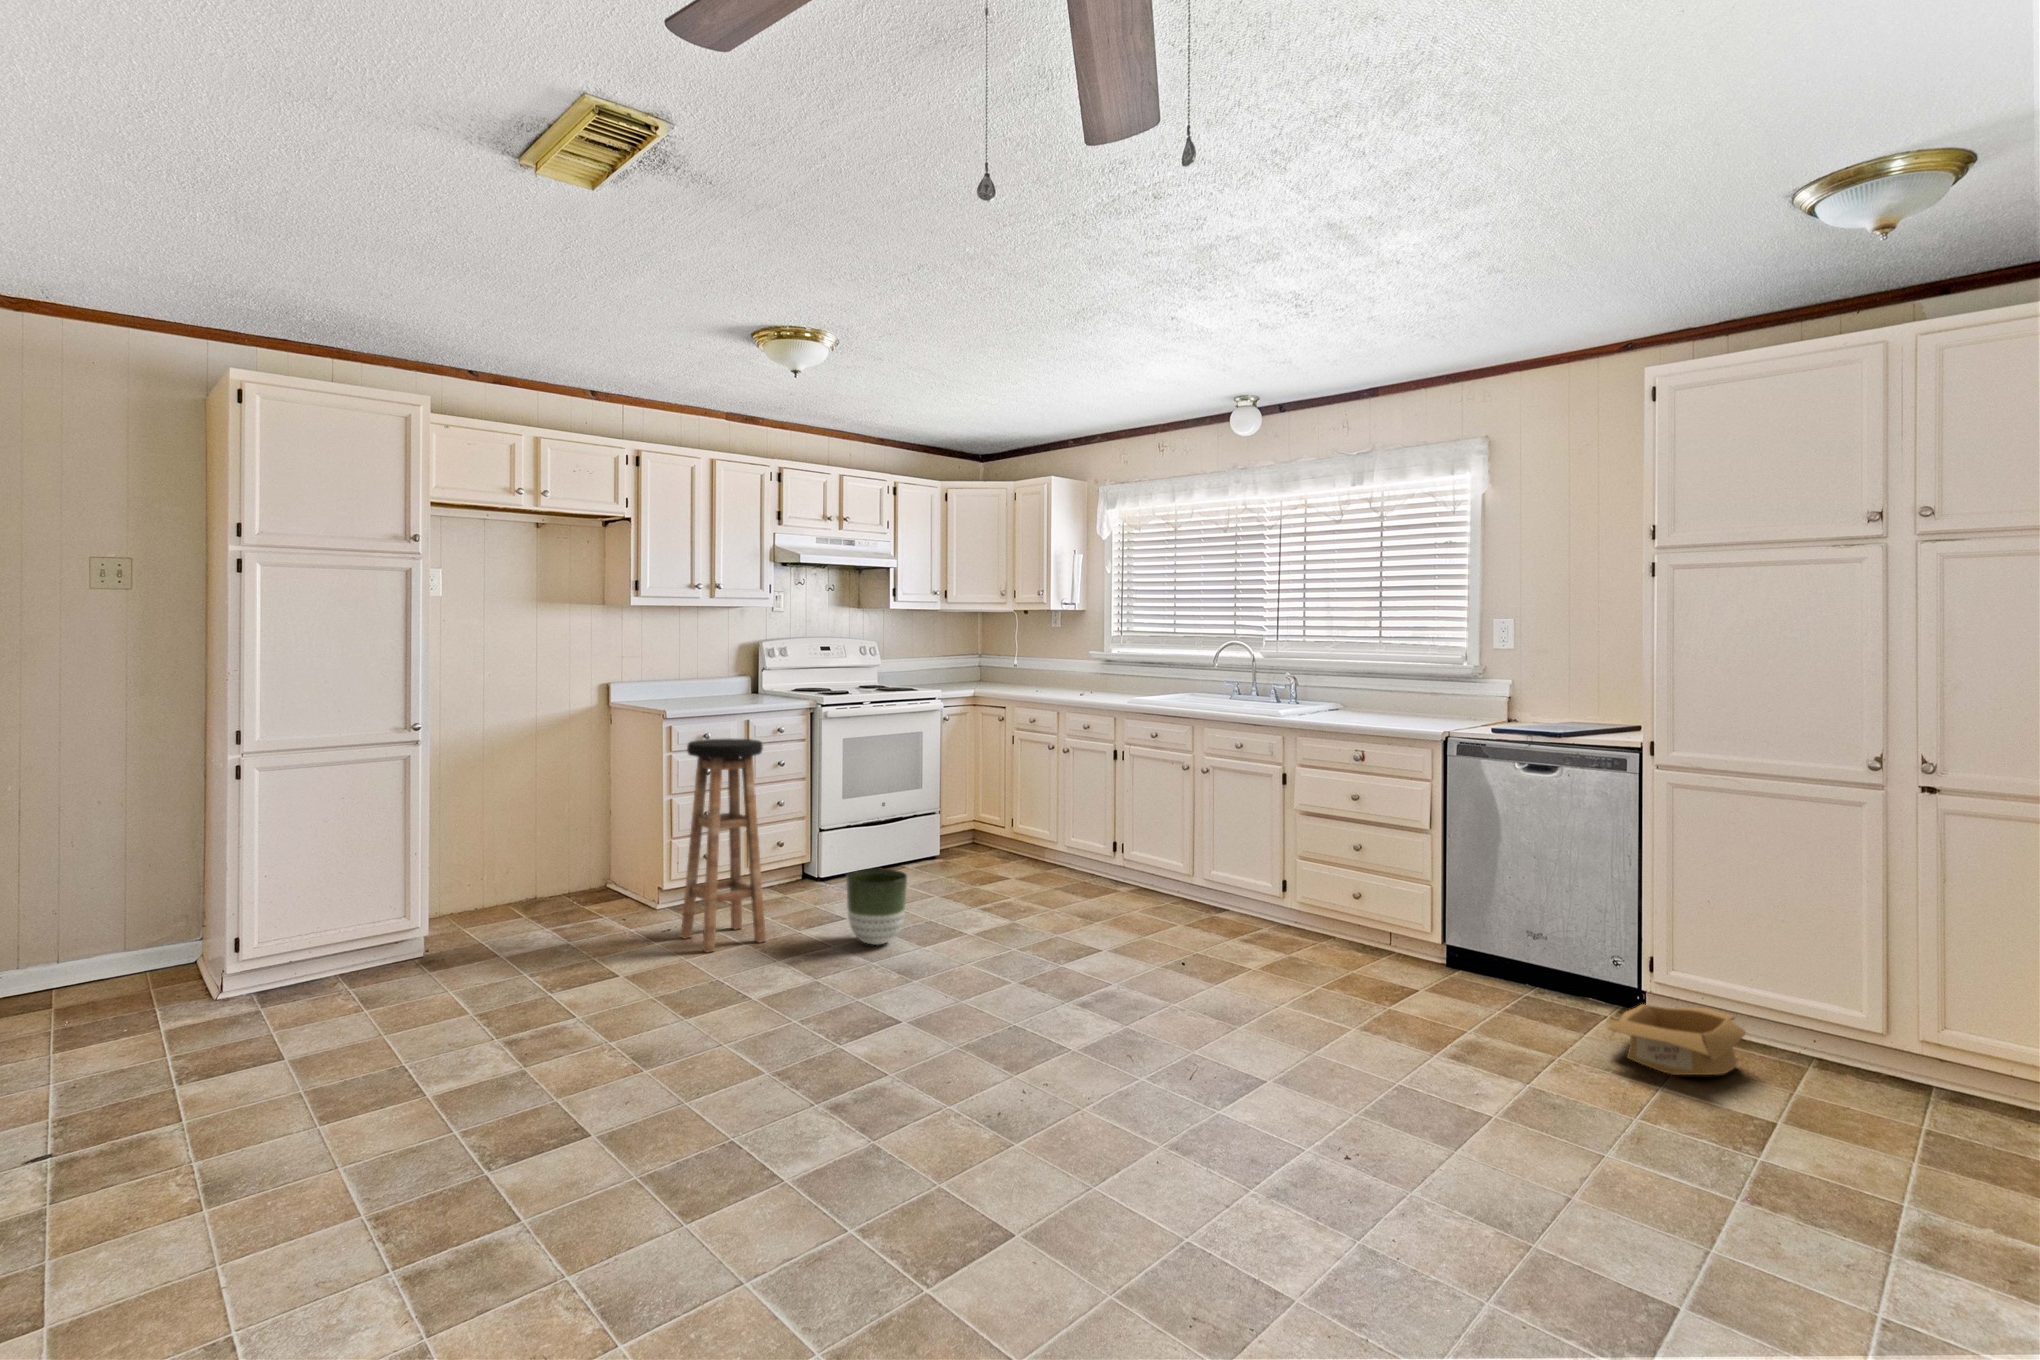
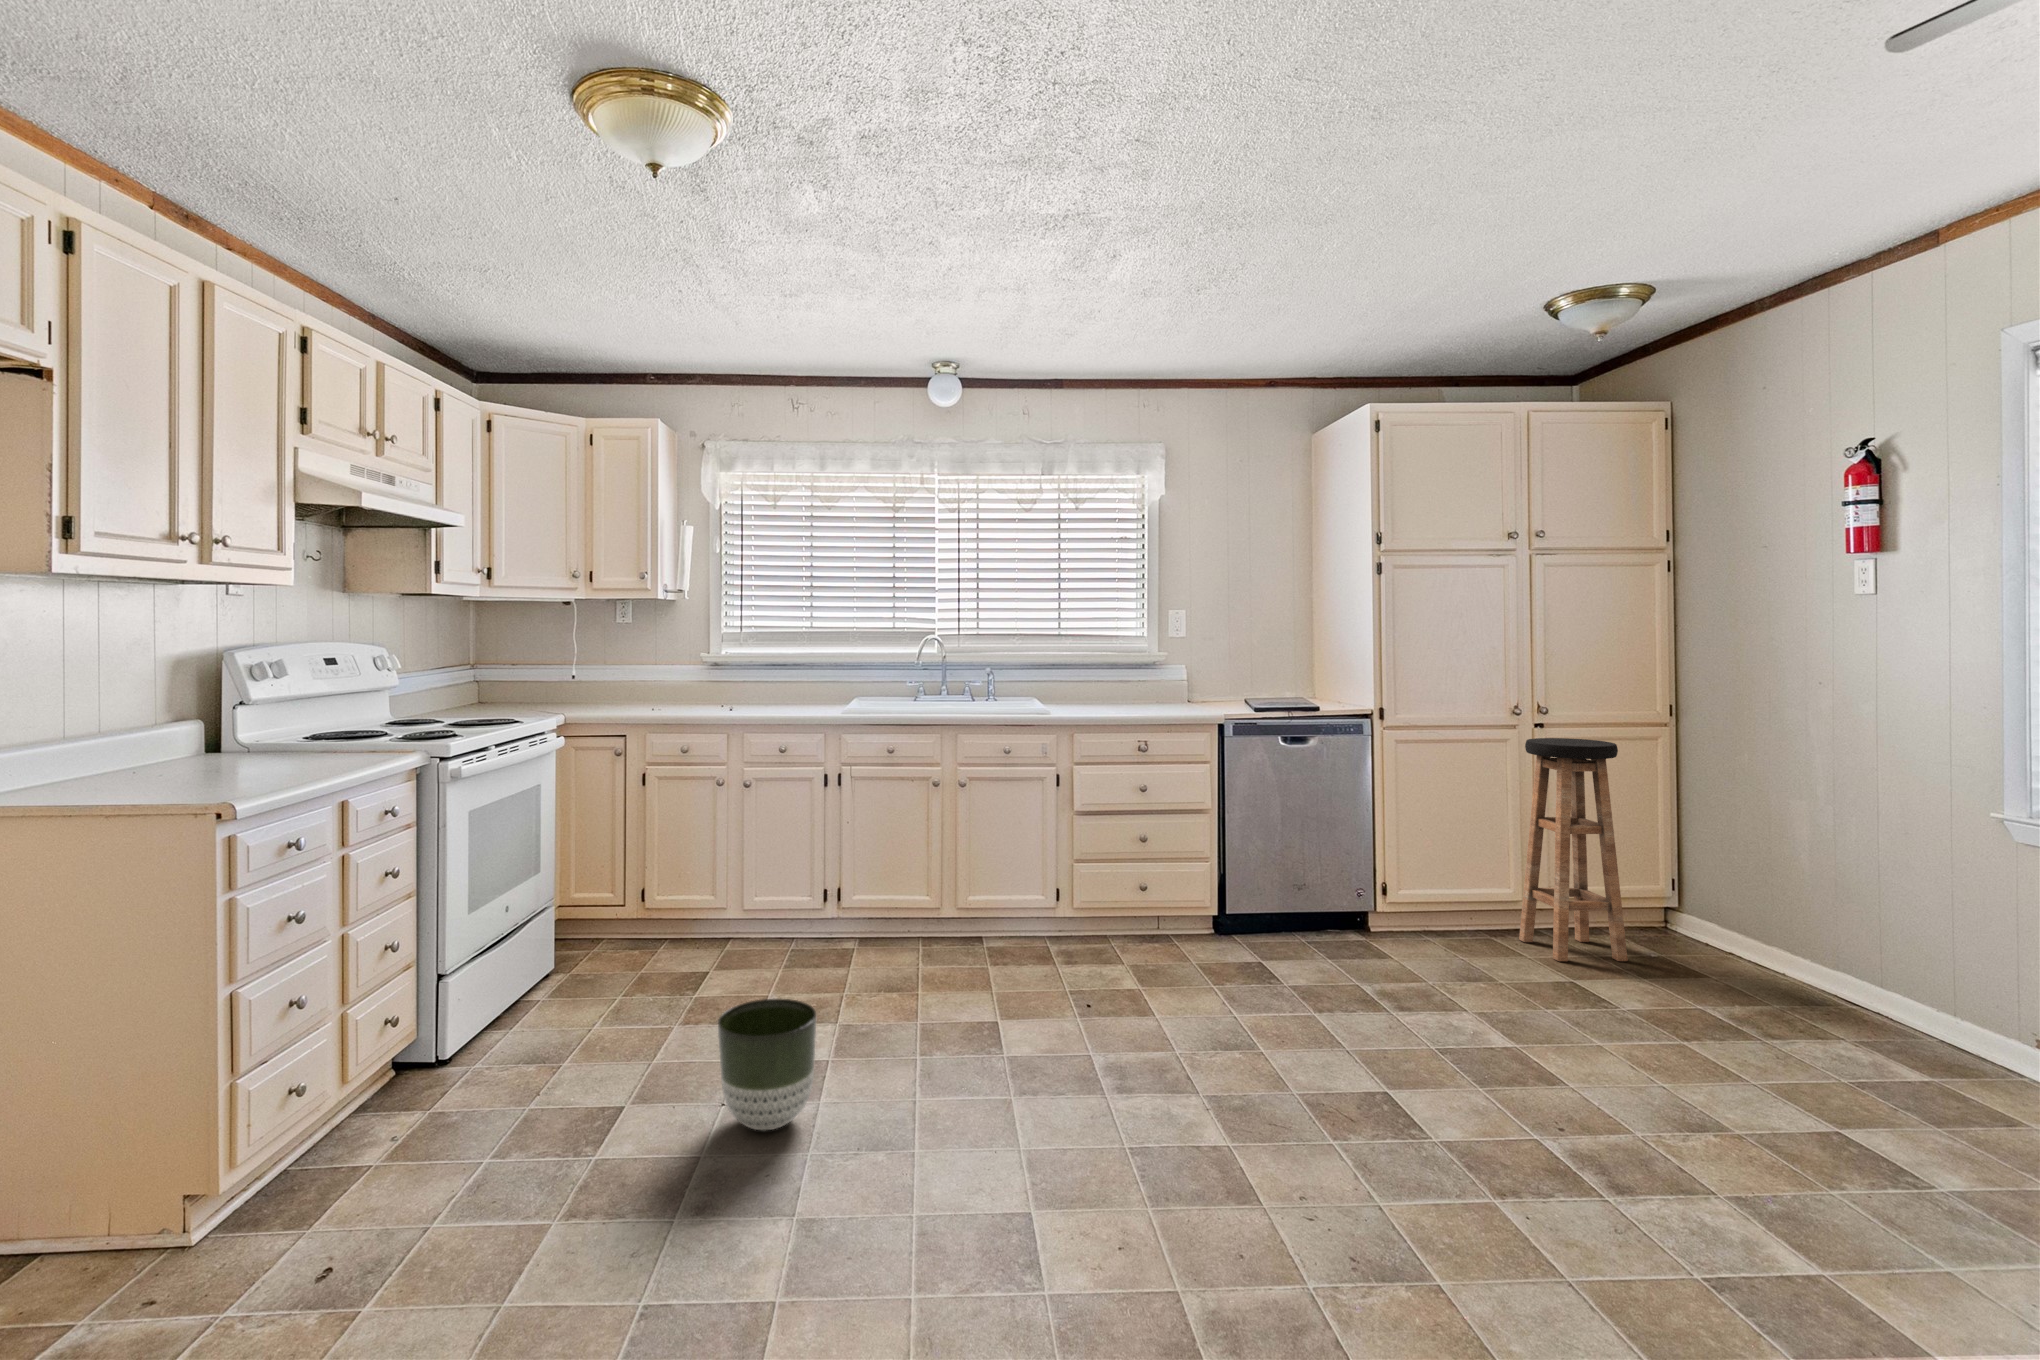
bar stool: present [681,739,766,952] -> present [1519,738,1628,961]
cardboard box: present [1608,1004,1746,1075] -> none [1392,906,1508,962]

